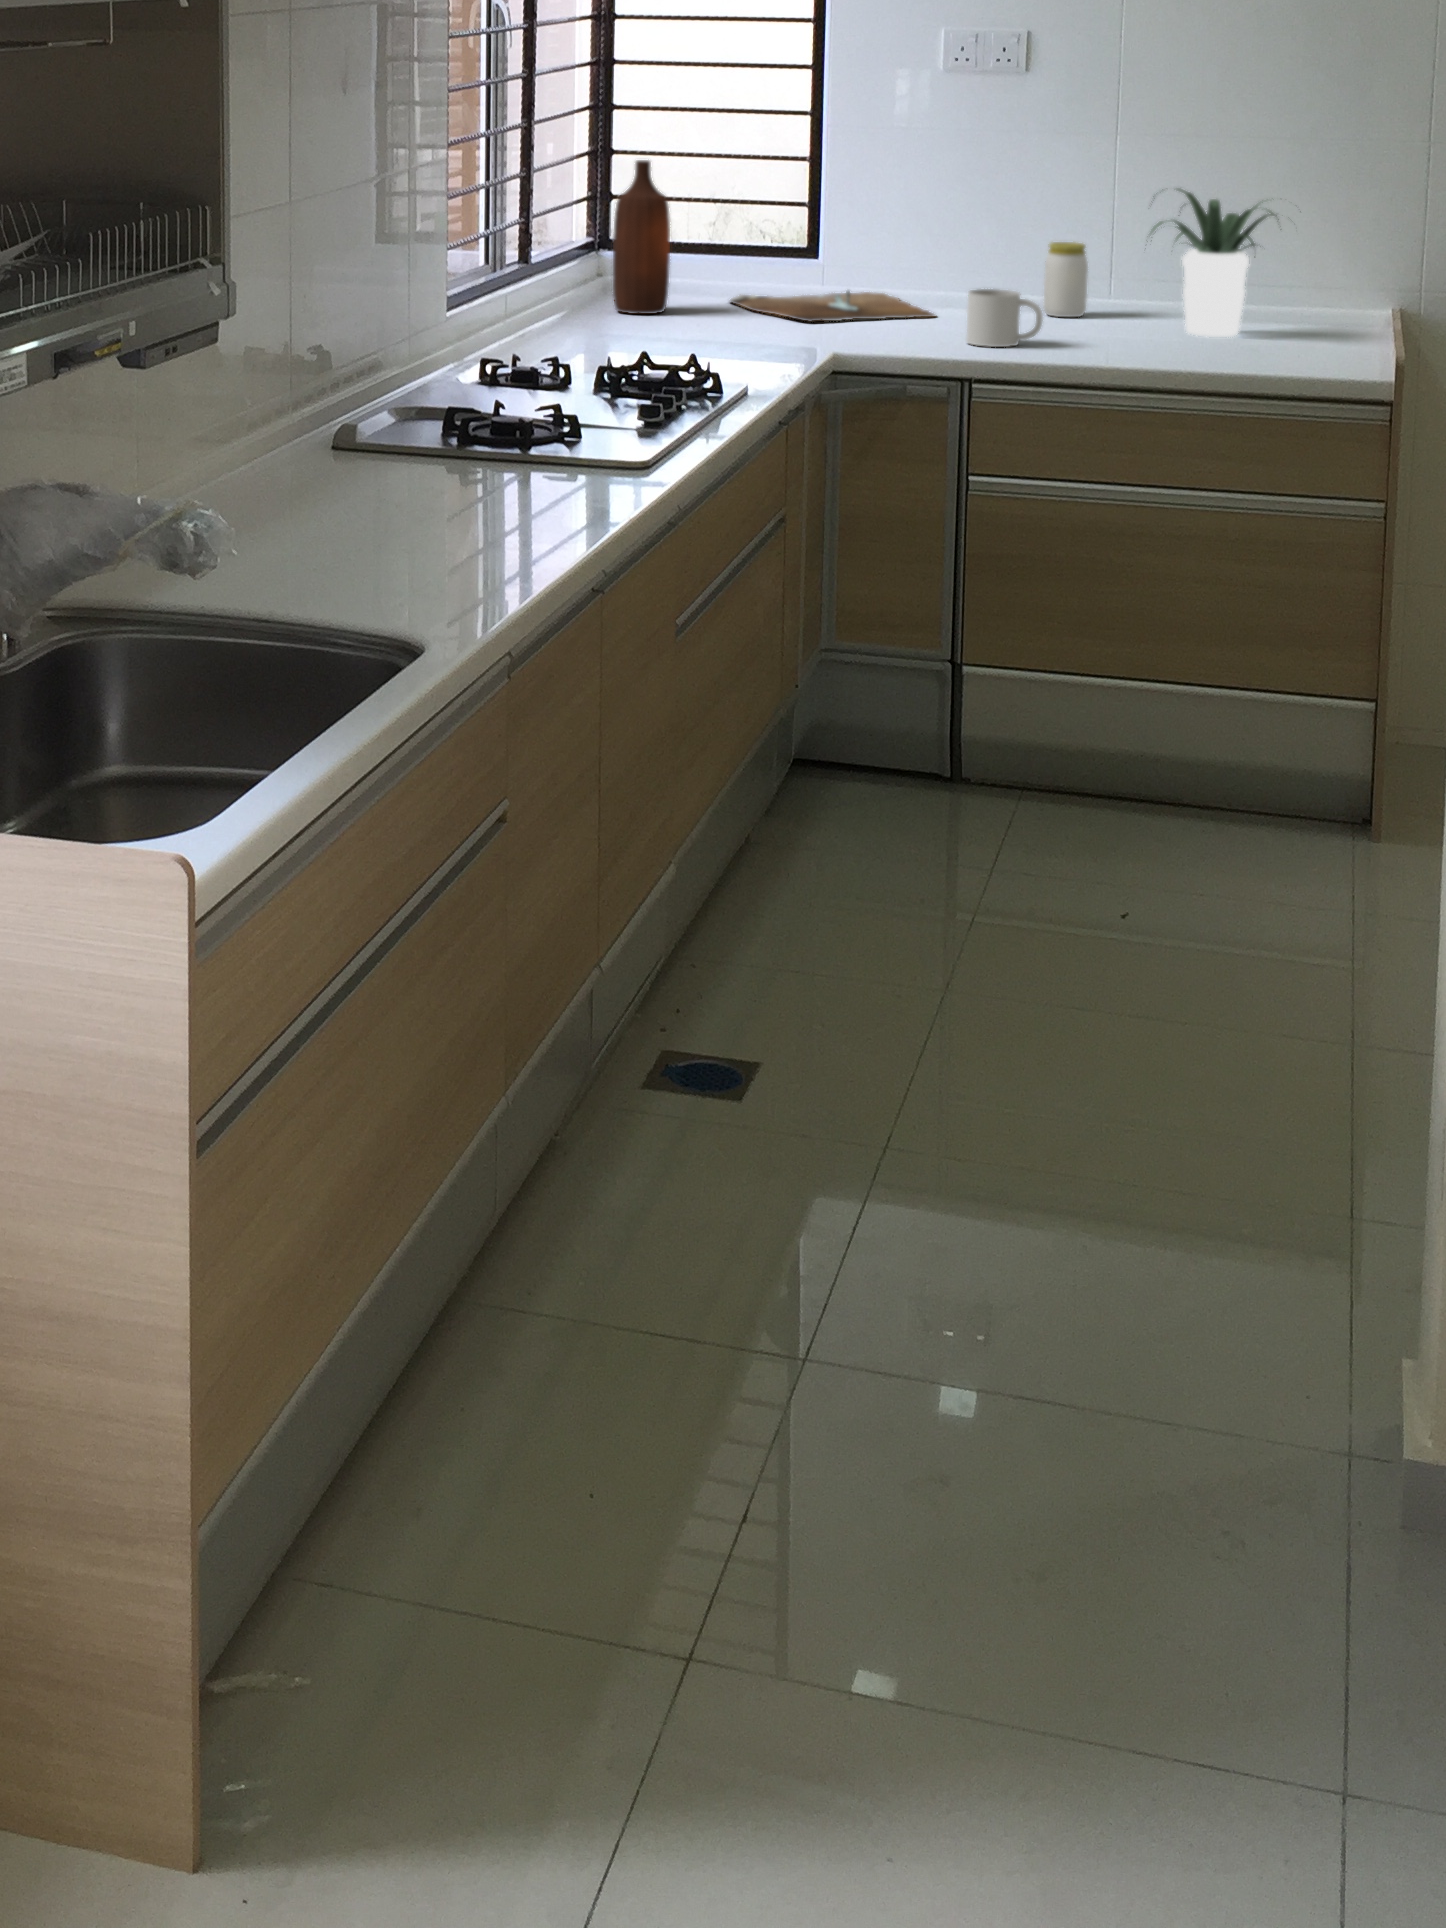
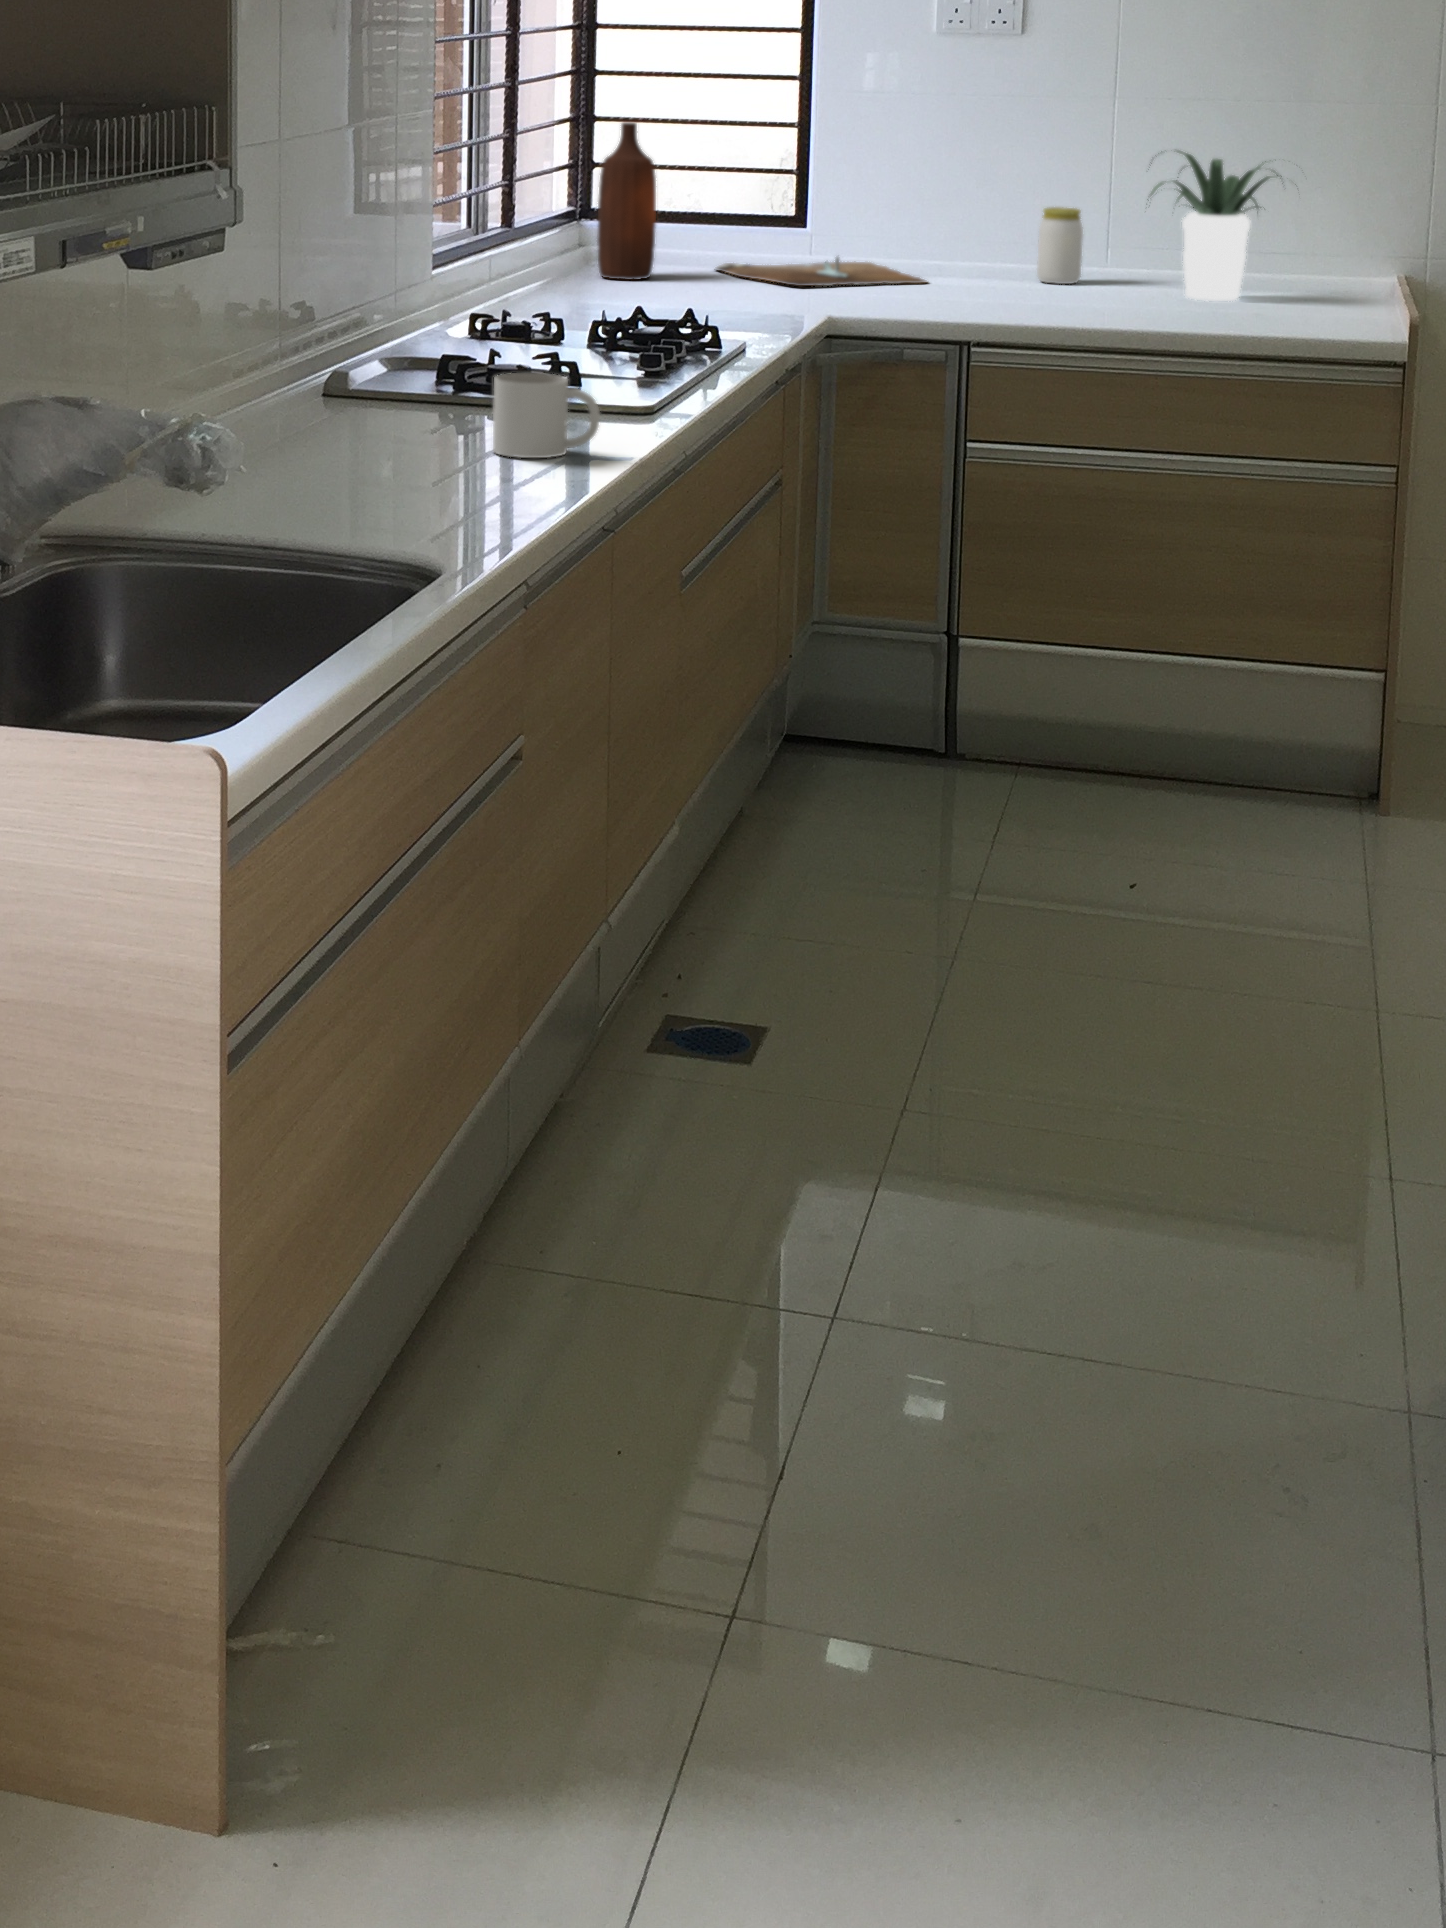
mug: present [966,289,1043,347] -> present [493,373,600,458]

